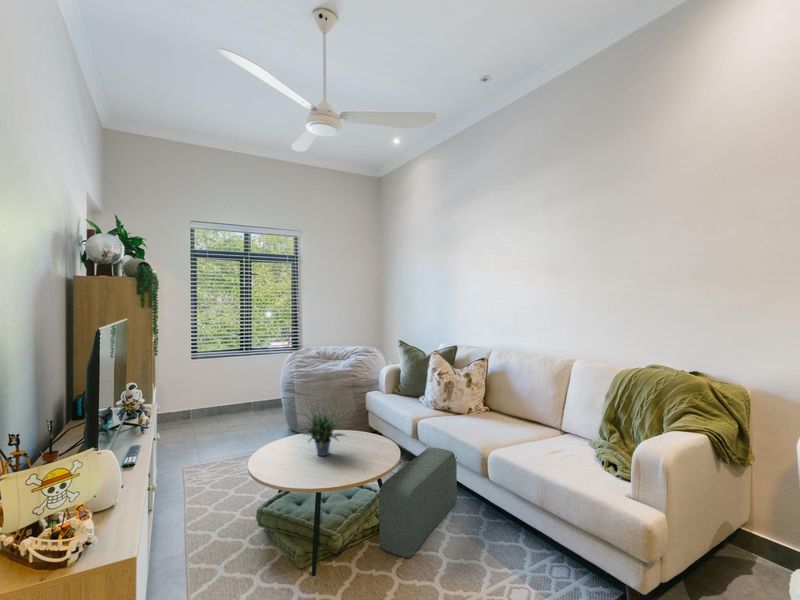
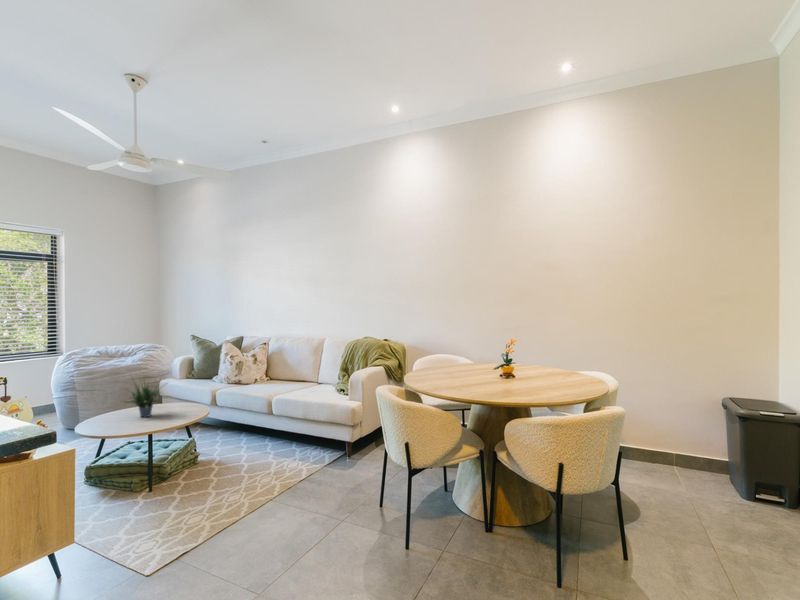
pouf: present [379,448,457,558] -> none [197,405,249,470]

